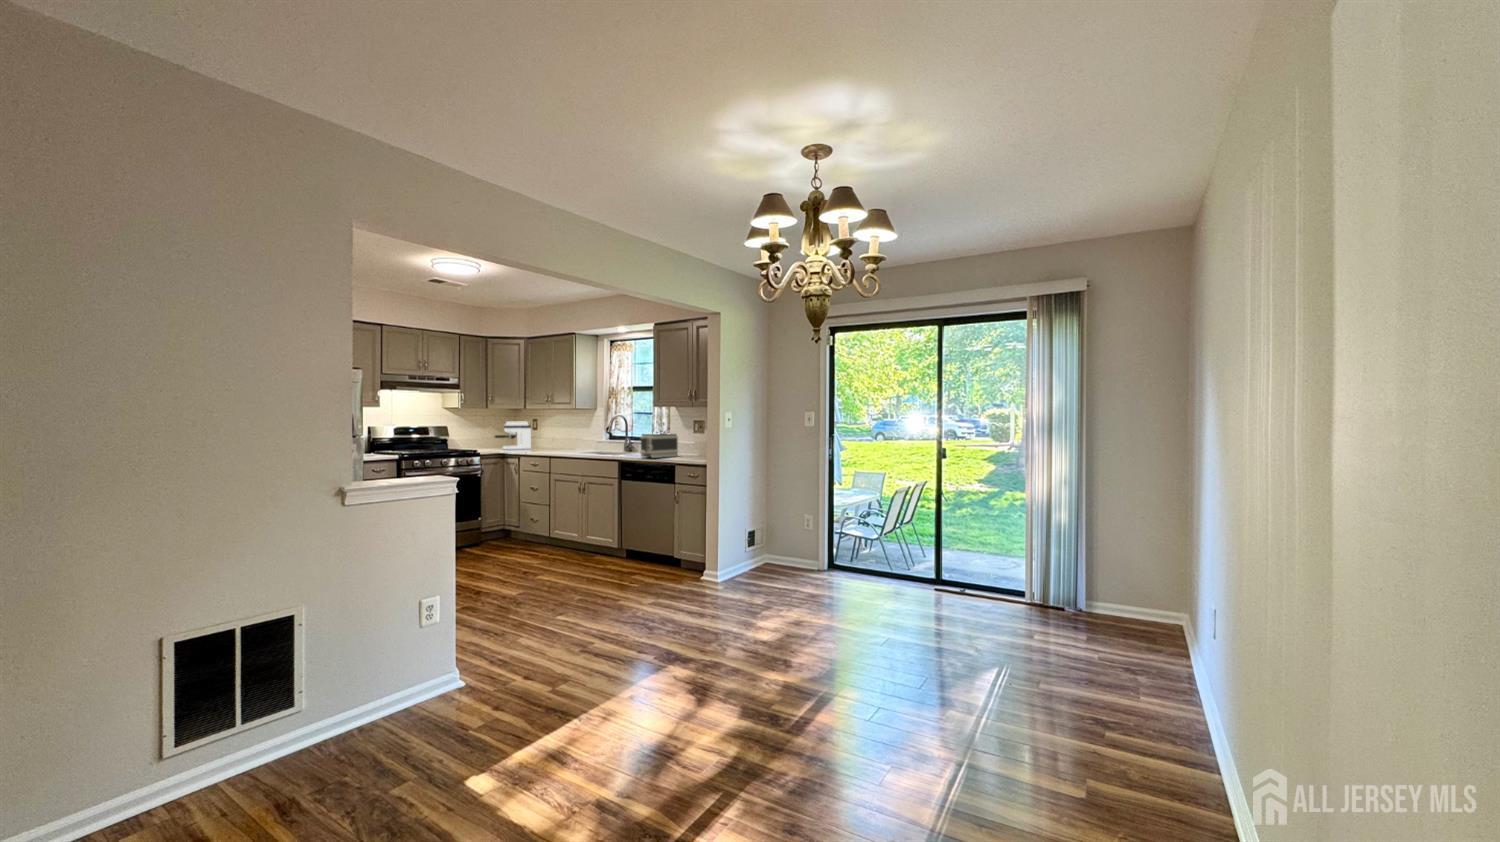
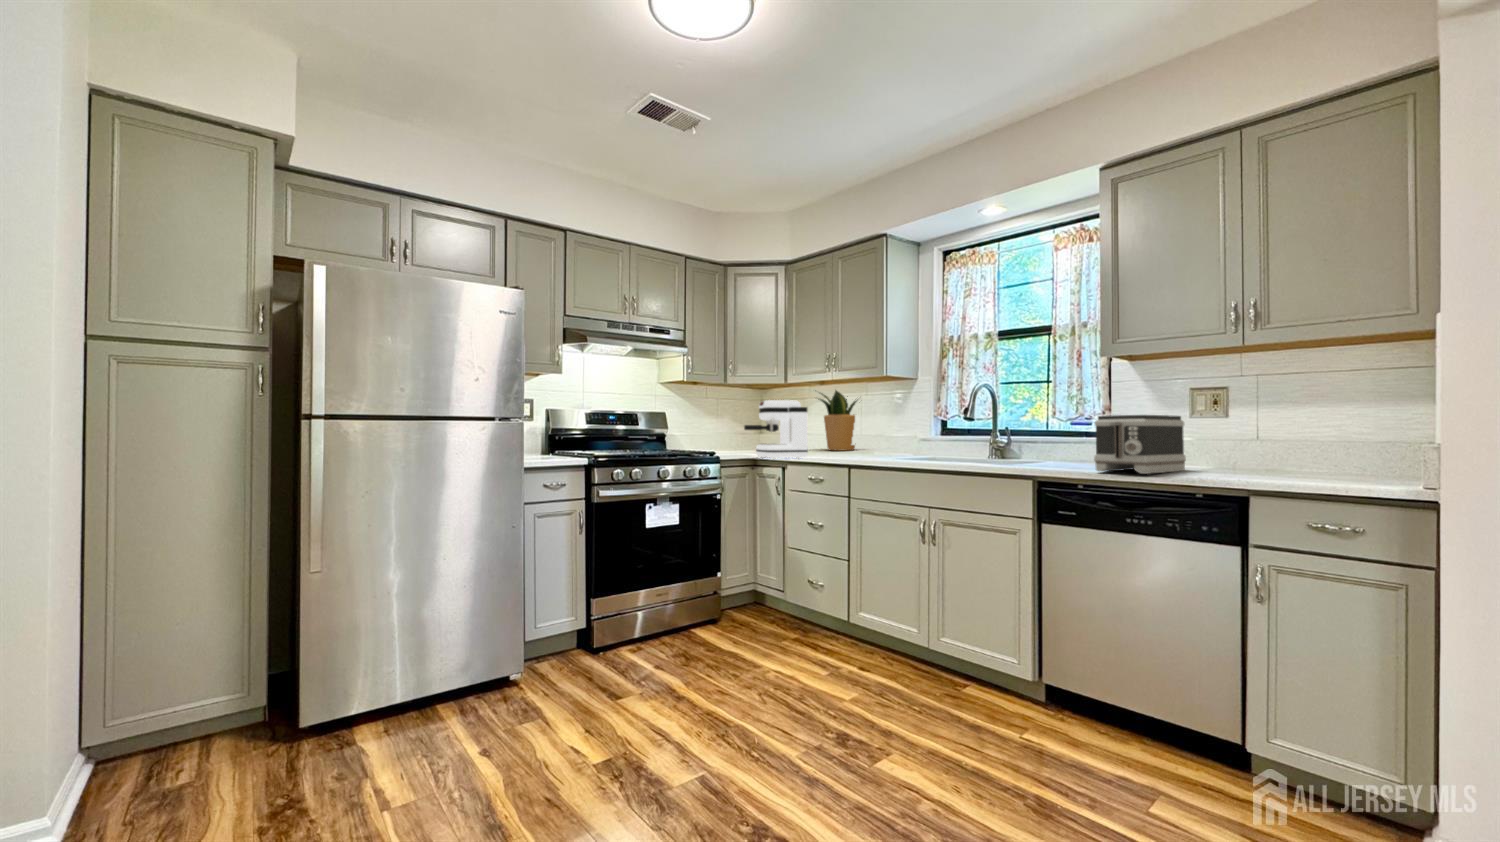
potted plant: none [543,413,576,448] -> present [818,390,858,451]

